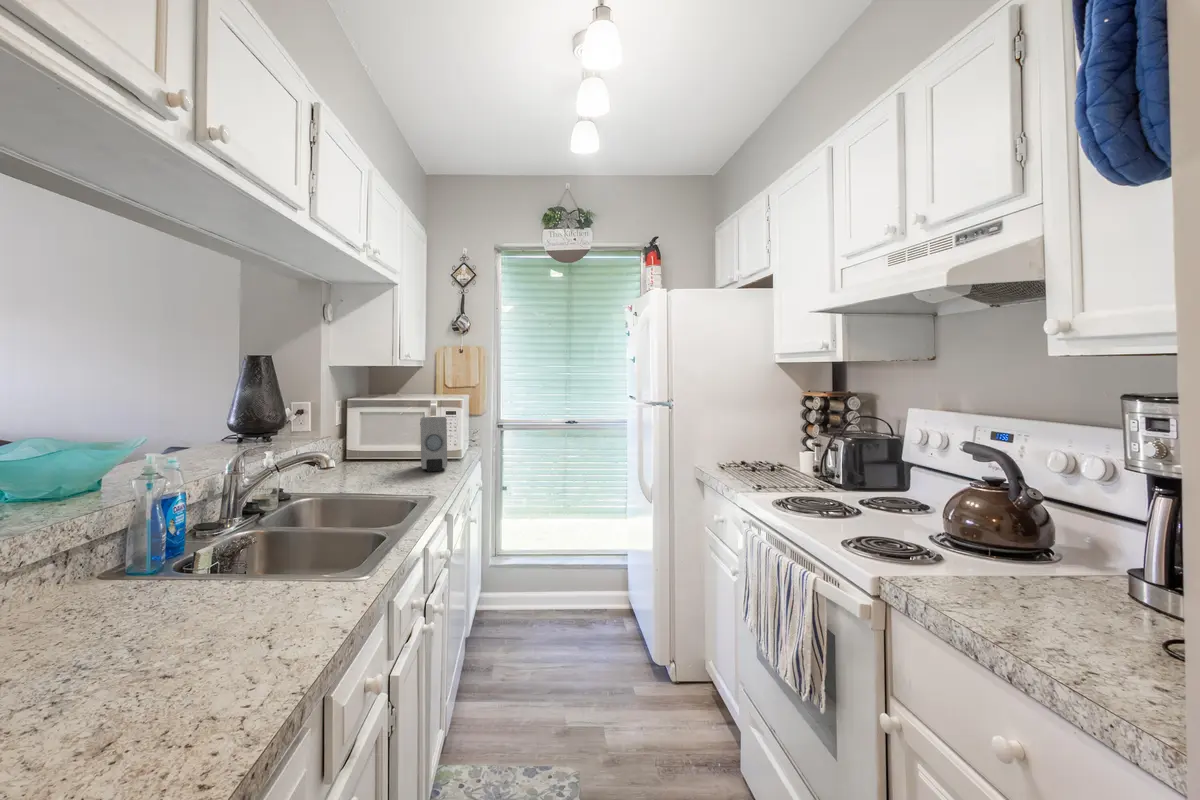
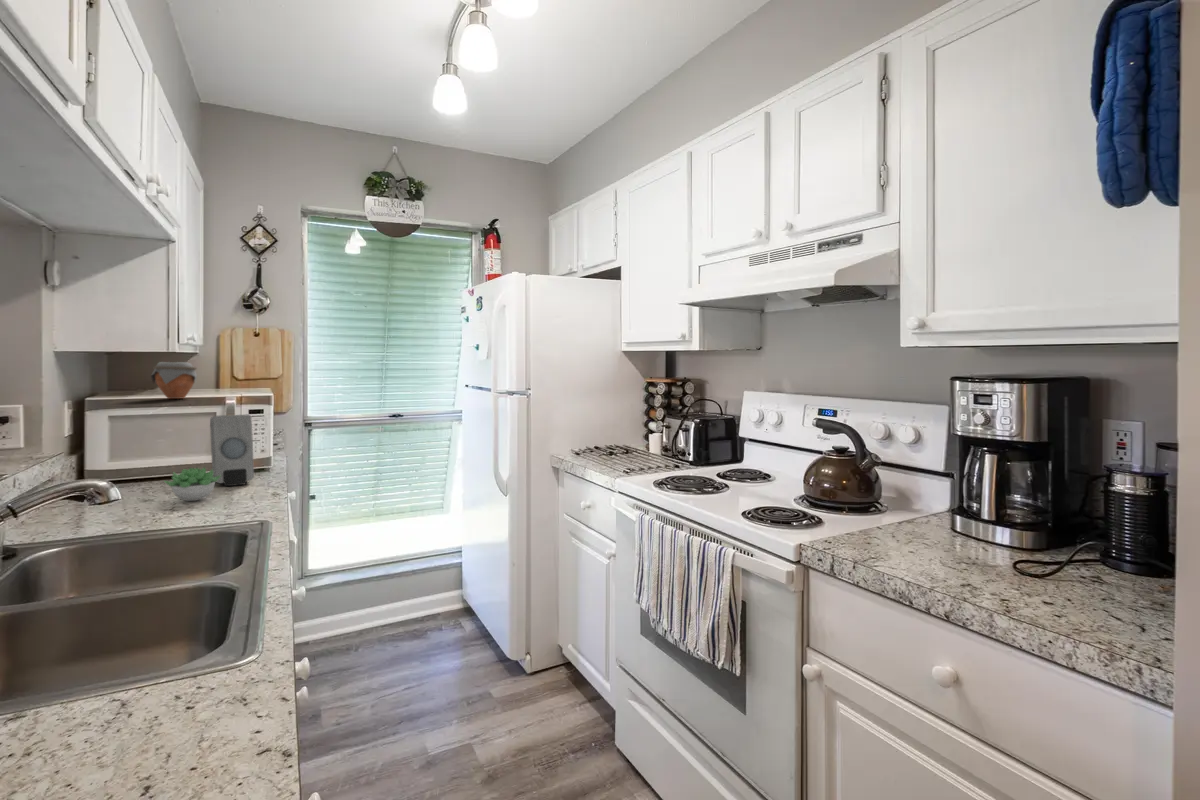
jar: none [383,376,413,403] -> present [151,362,197,399]
succulent plant: none [384,457,422,482] -> present [165,468,221,501]

